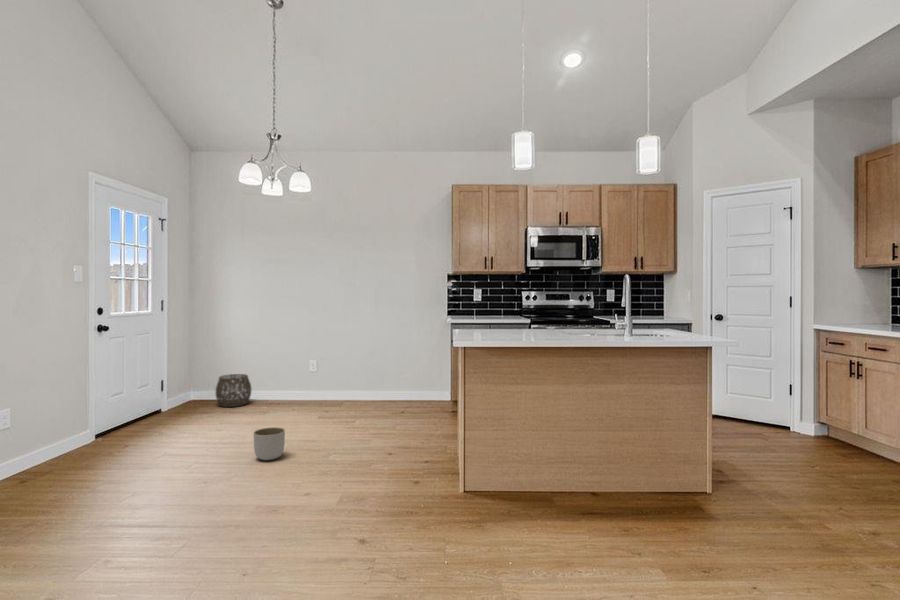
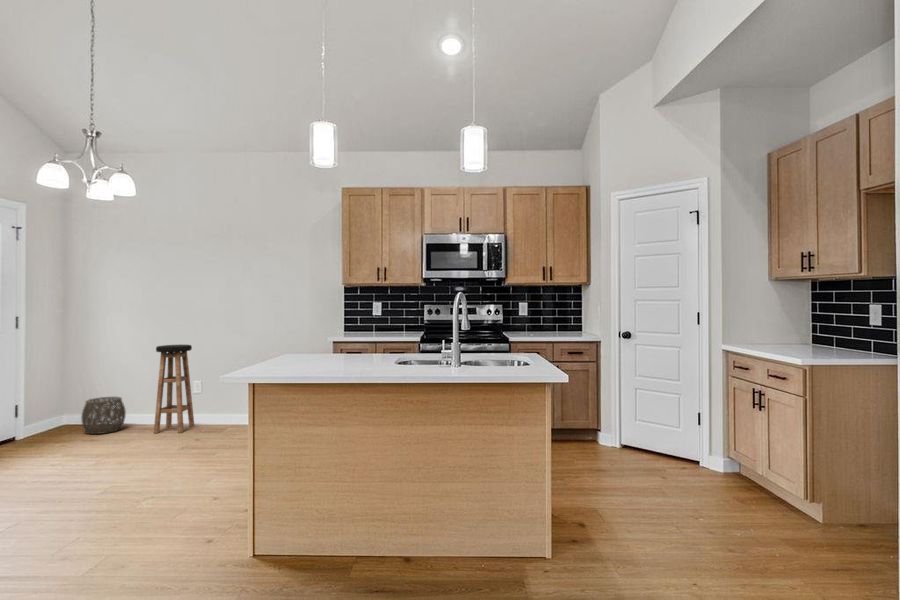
bar stool: none [281,327,312,406] -> present [154,345,194,433]
planter: present [254,427,285,460] -> none [48,468,91,509]

